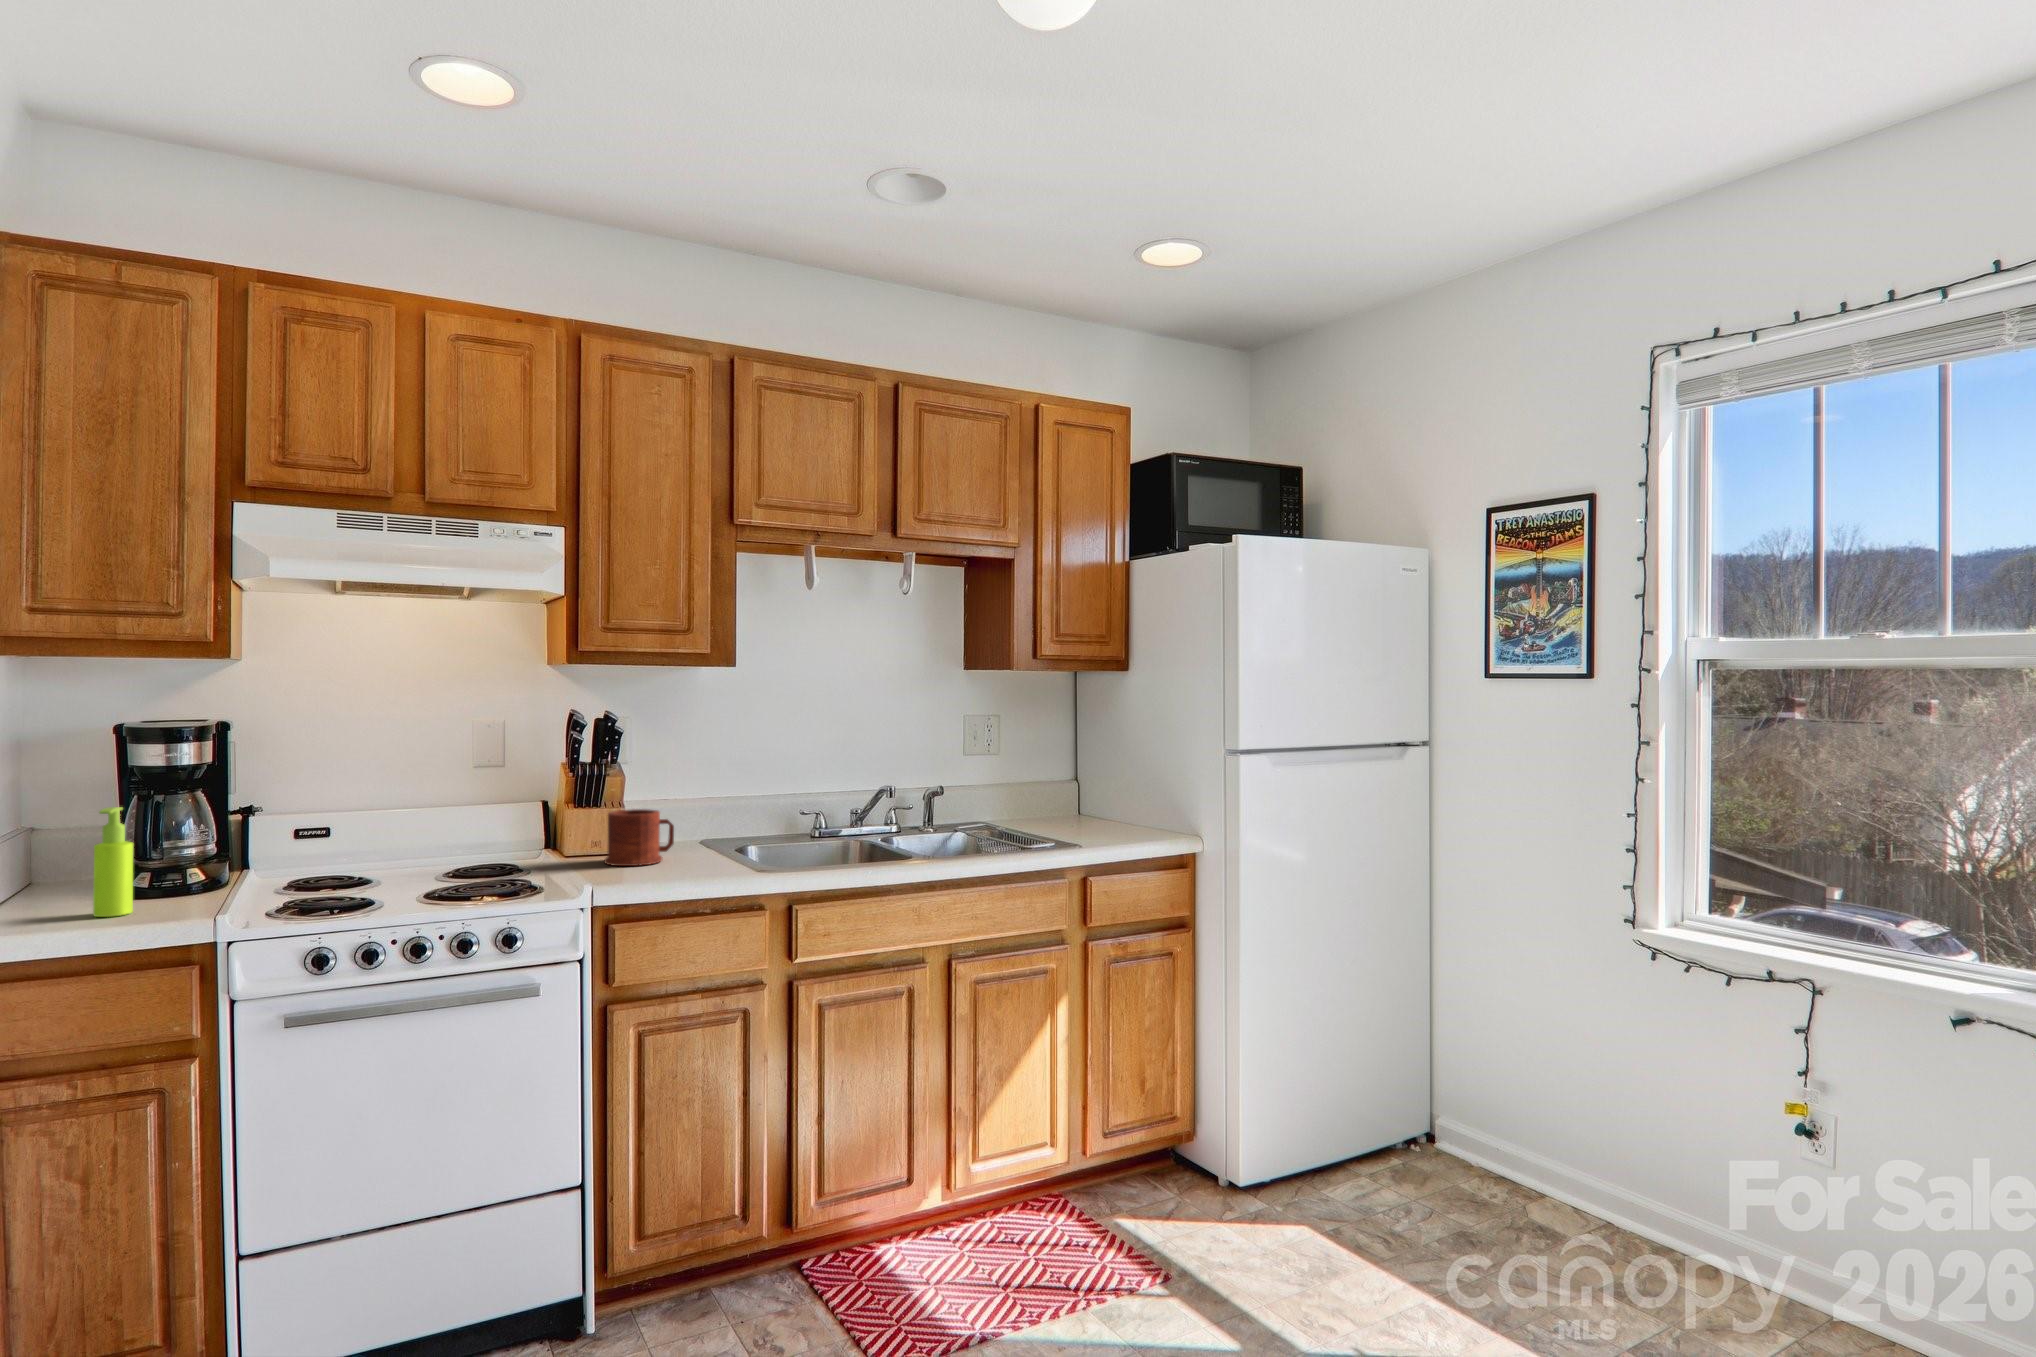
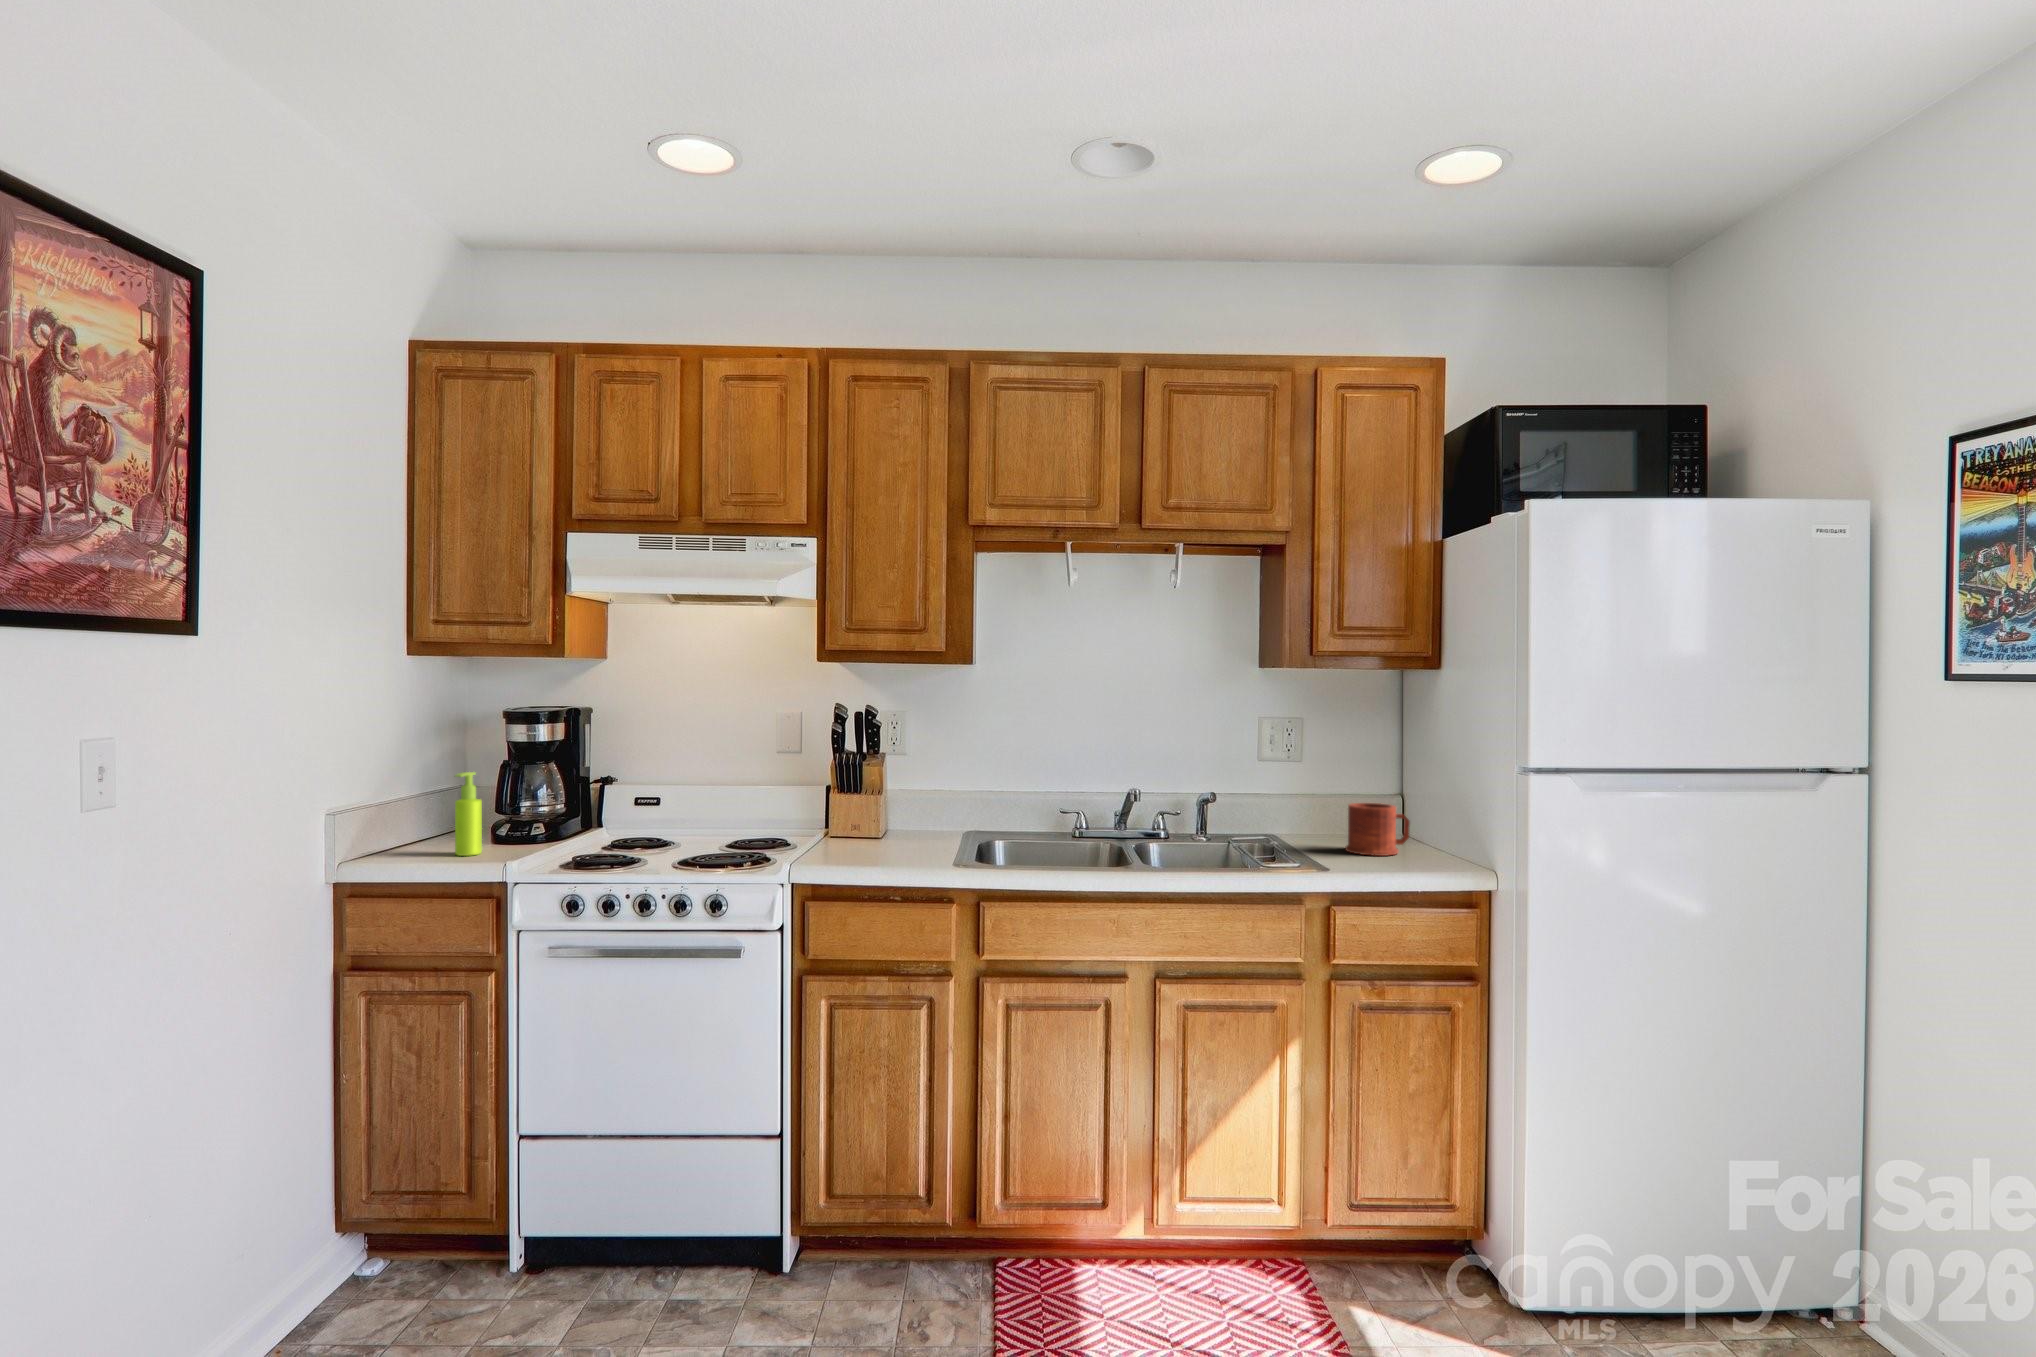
mug: present [604,809,674,866] -> present [1345,803,1410,856]

